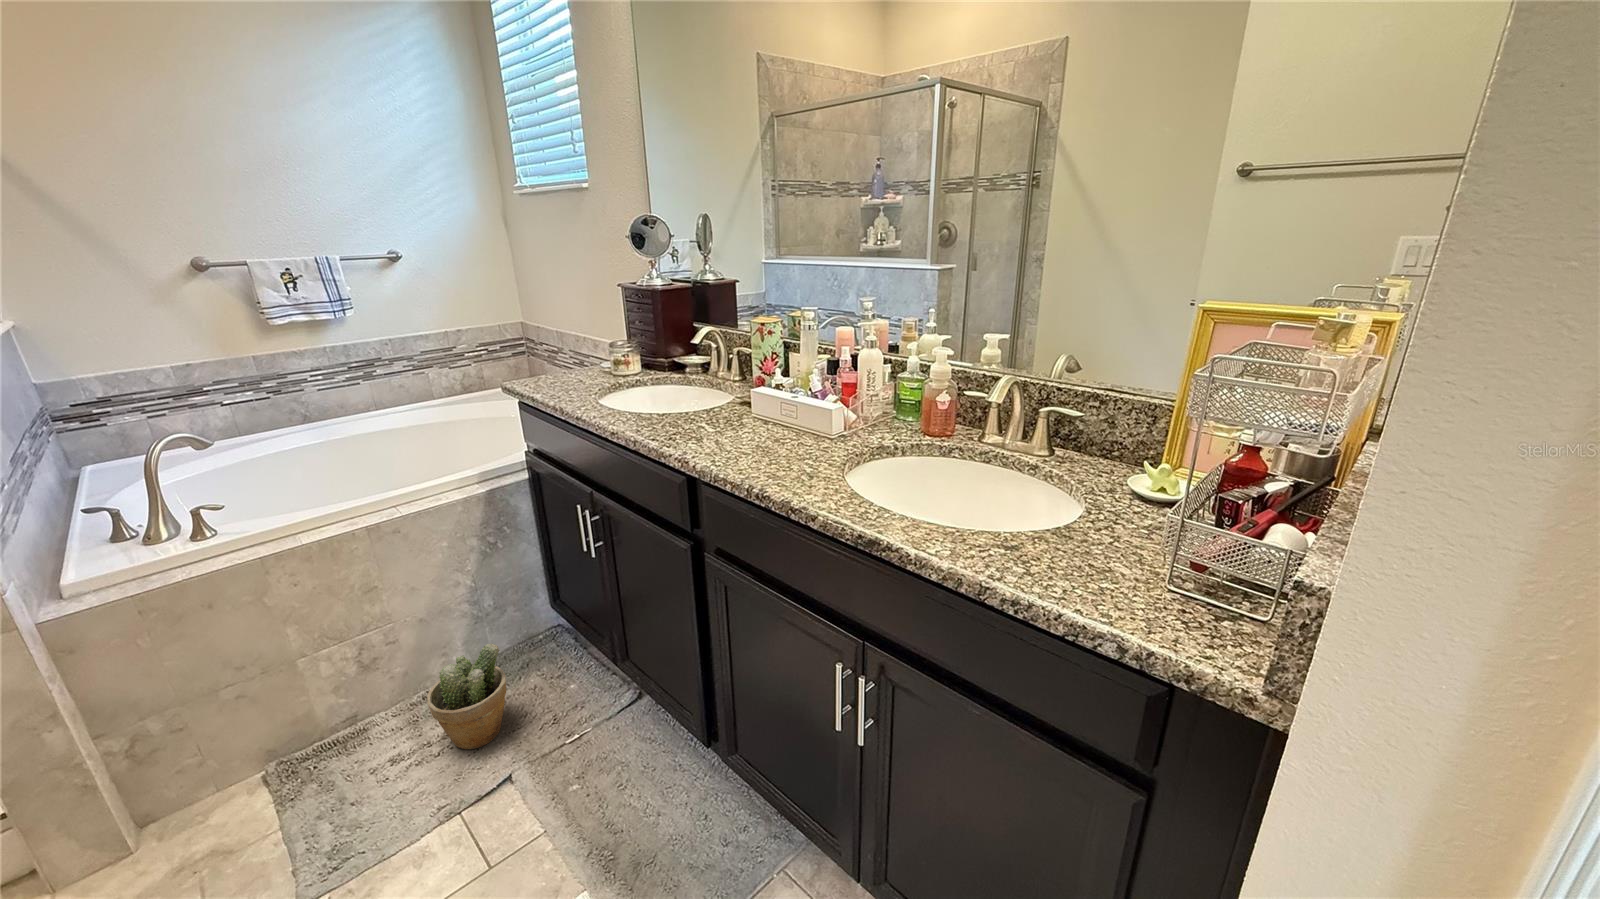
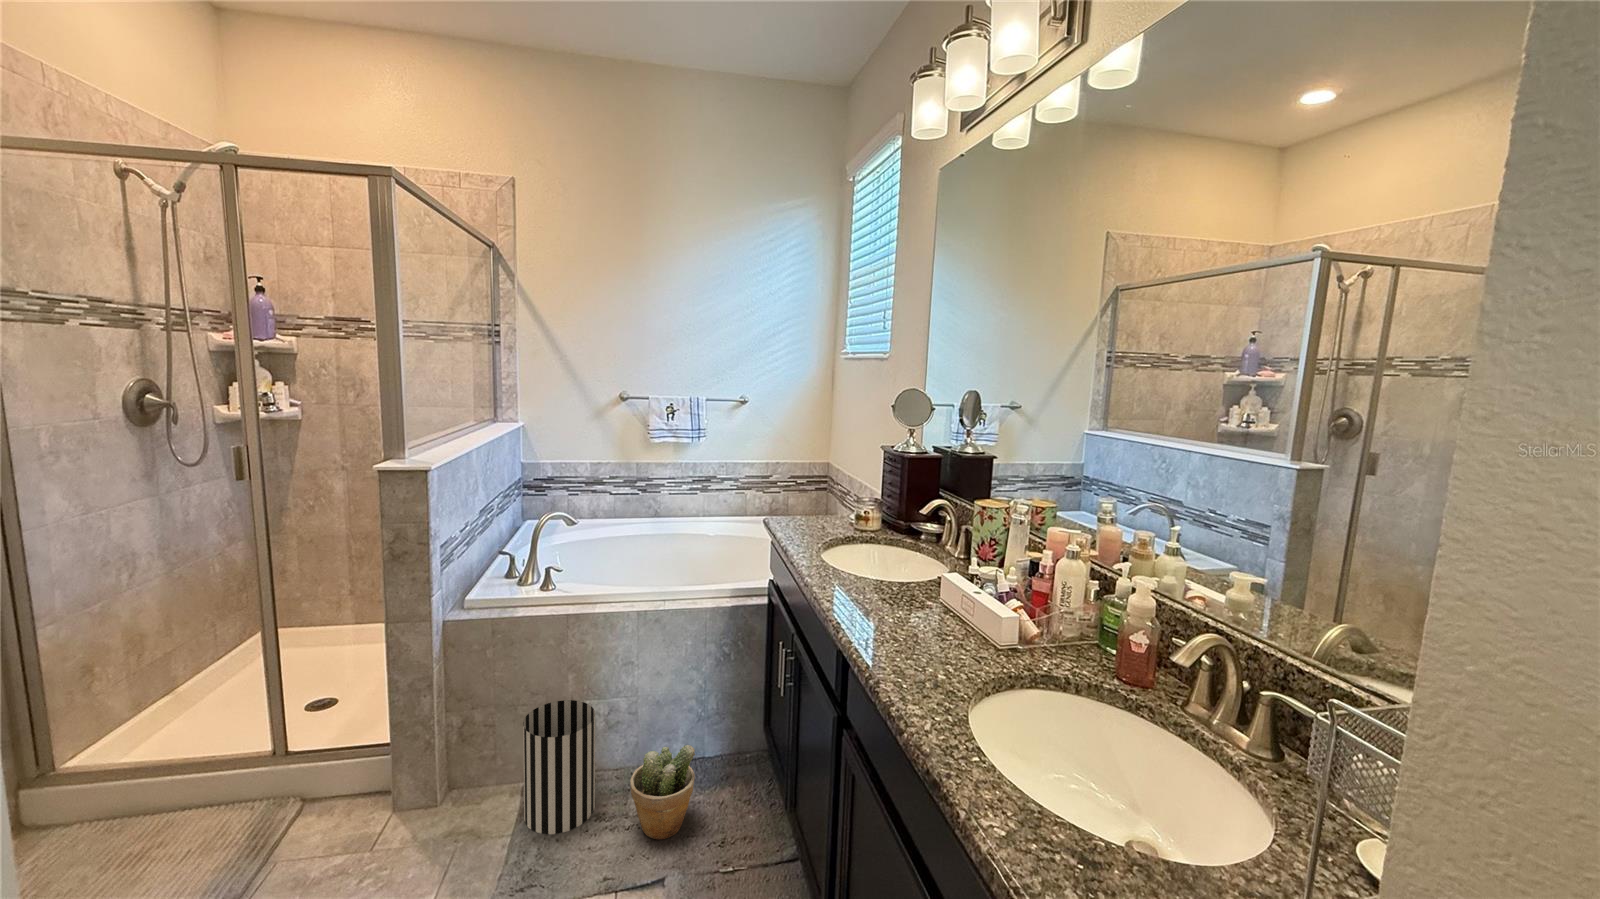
wastebasket: none [246,650,382,810] -> present [523,700,595,834]

